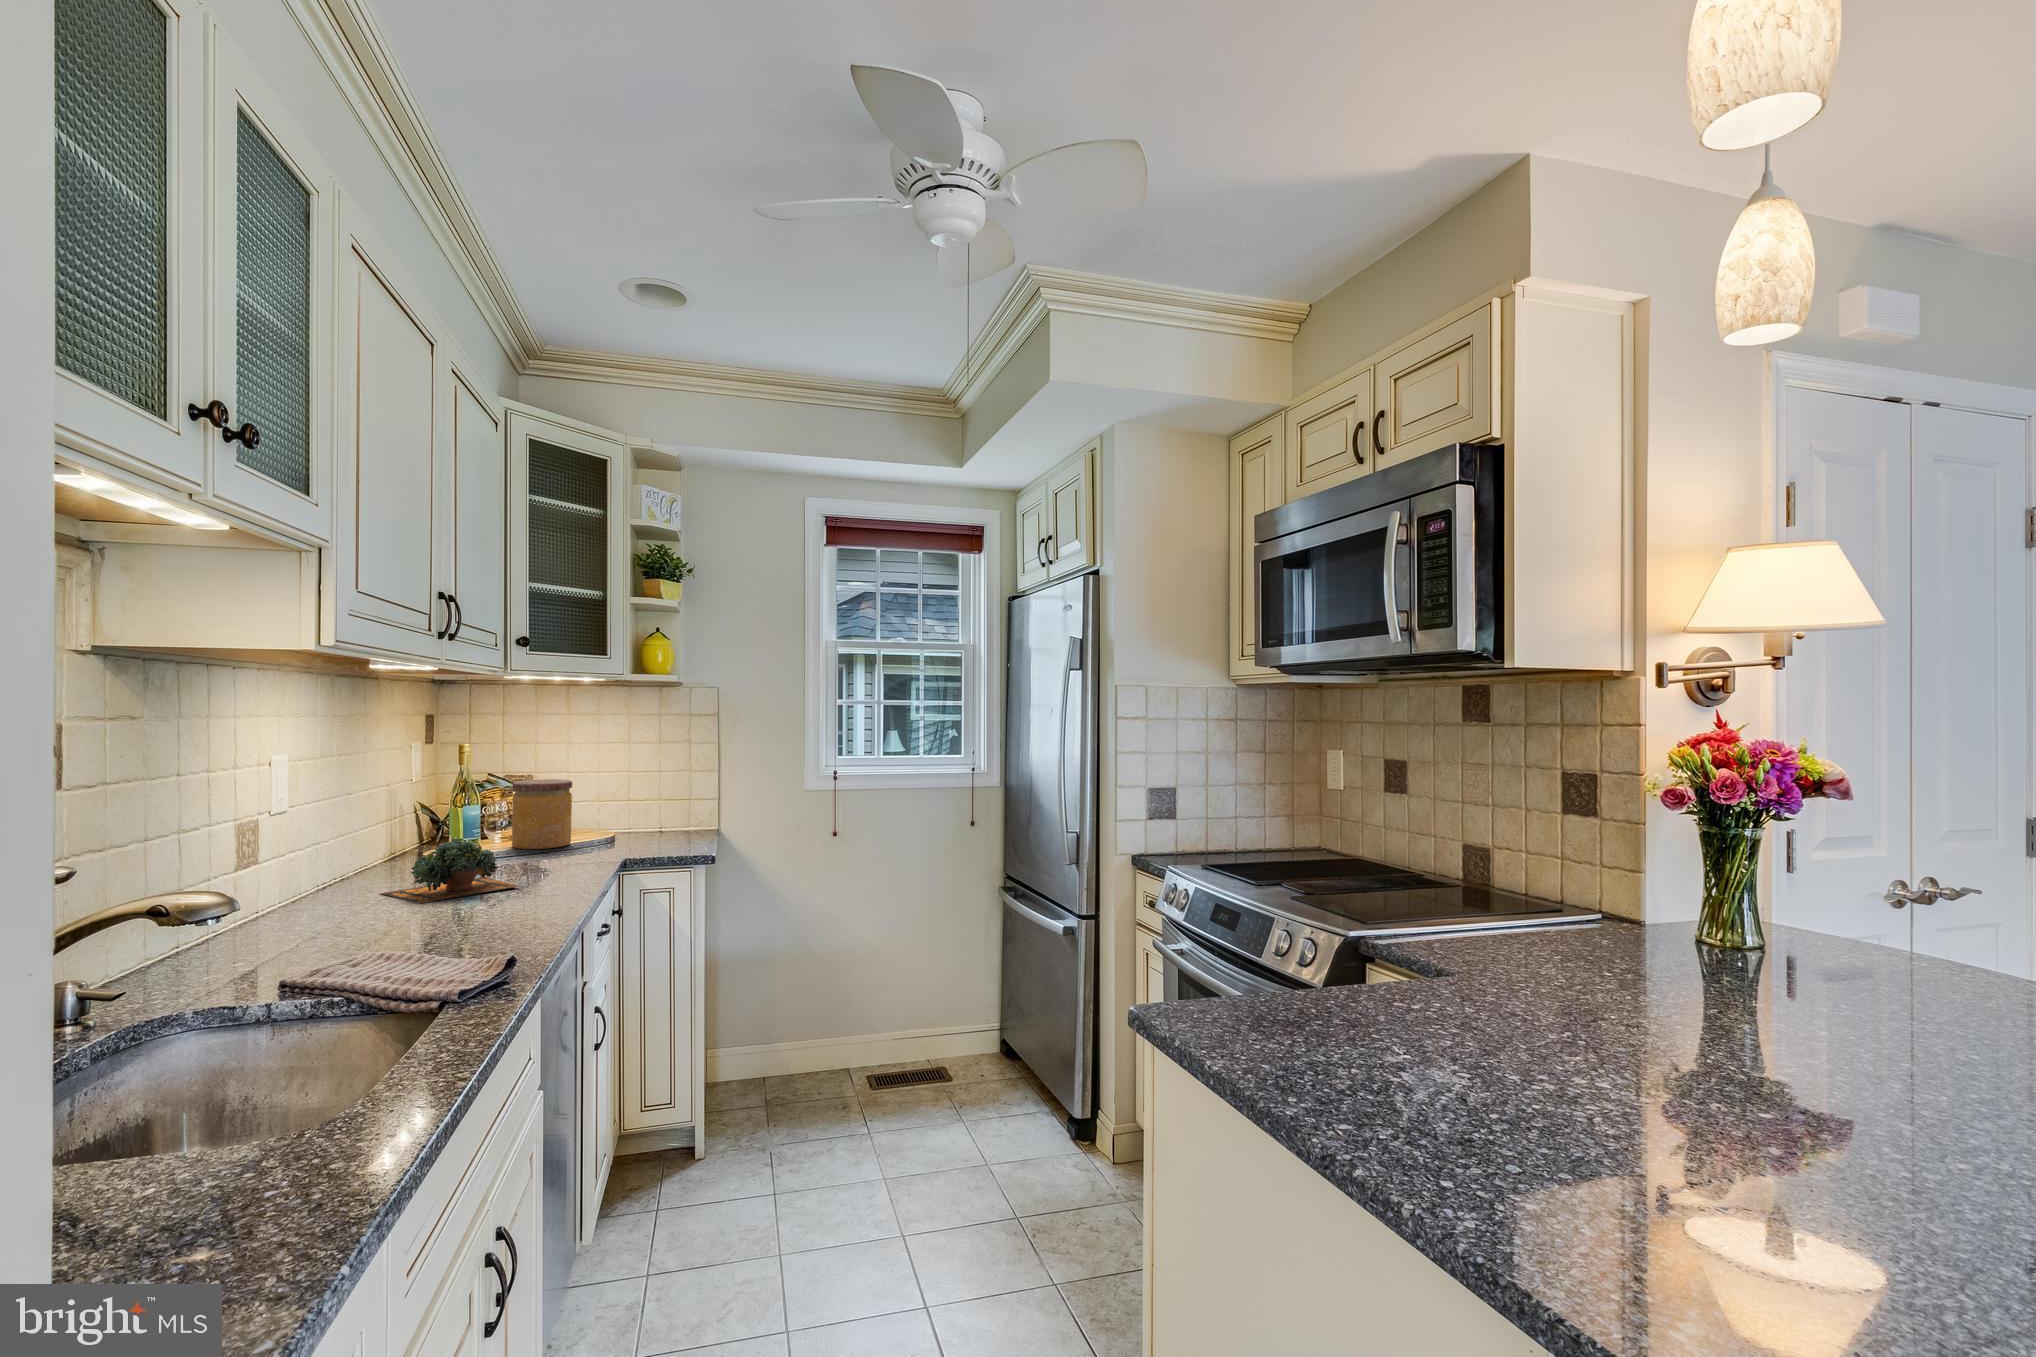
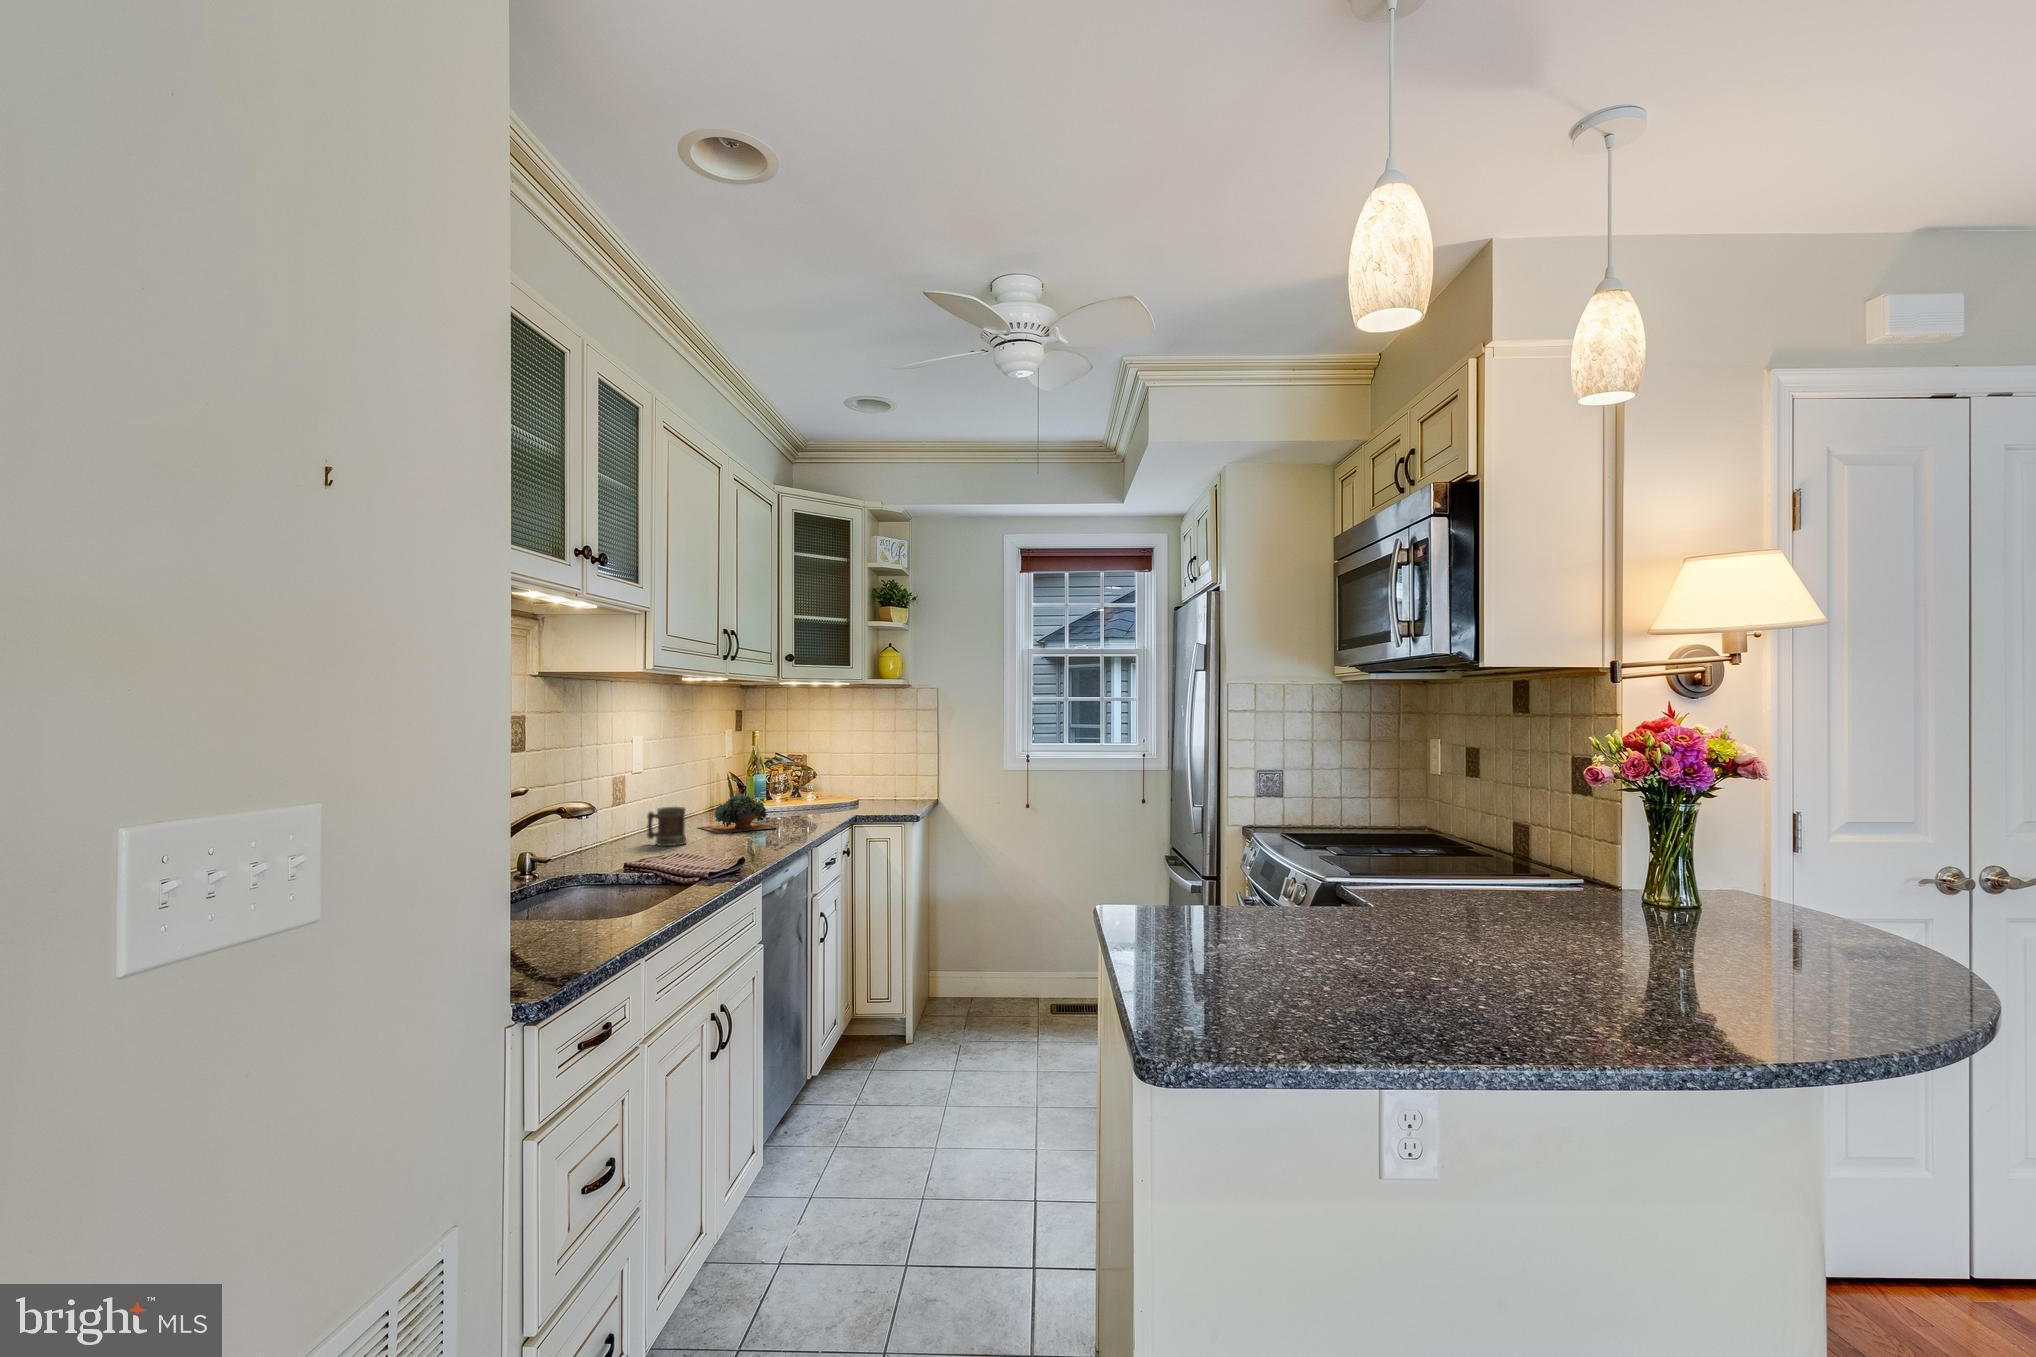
jar: present [512,779,572,849] -> none [790,758,829,807]
mug: none [301,868,375,934] -> present [647,807,686,846]

